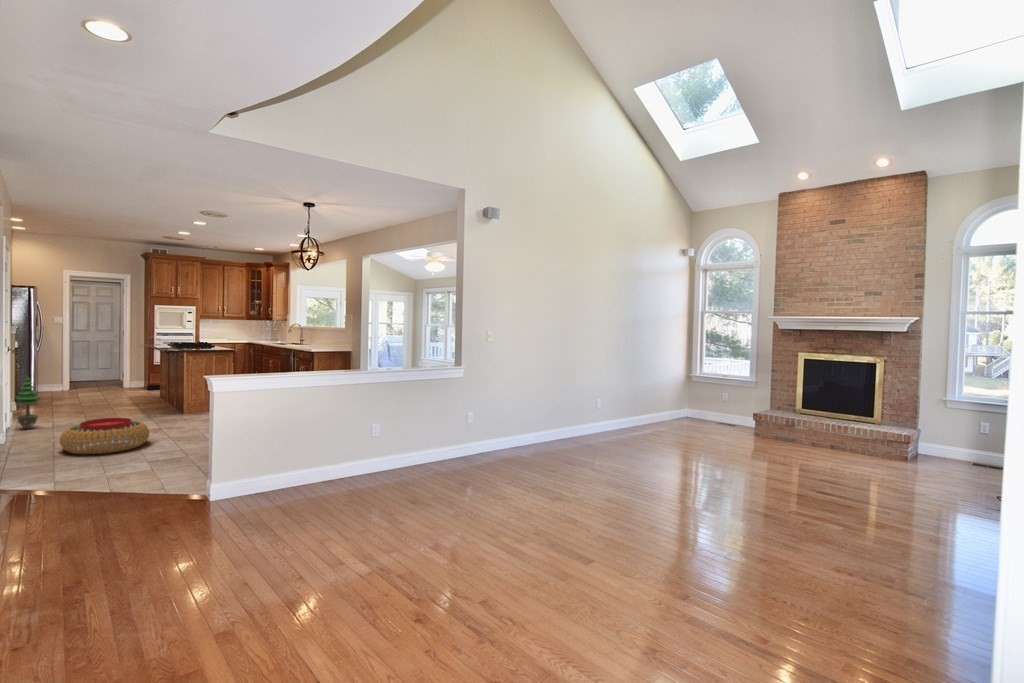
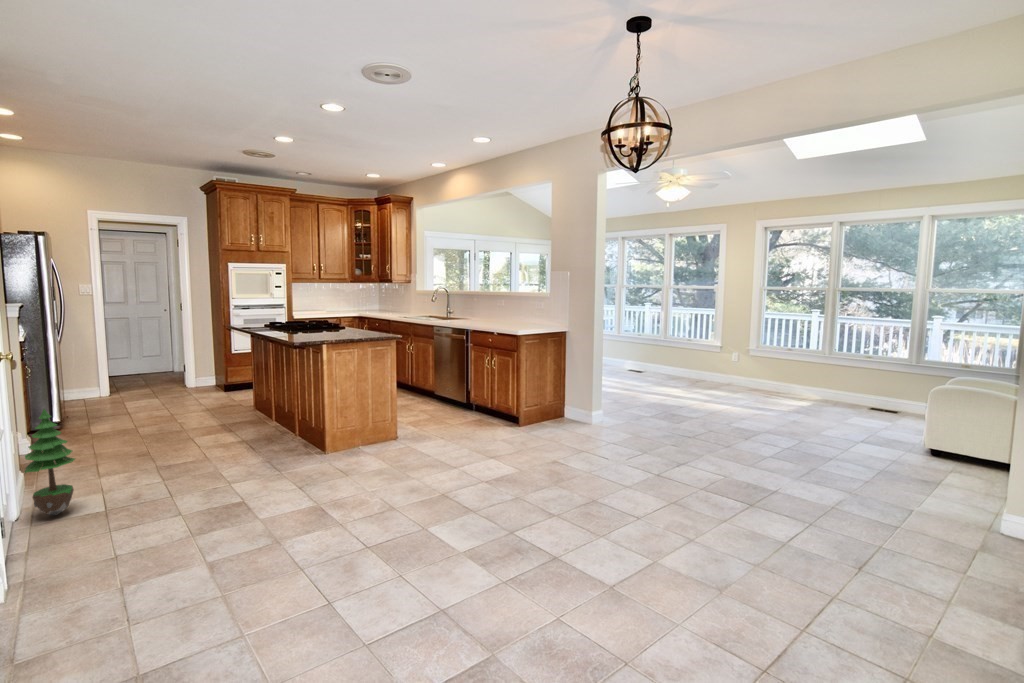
pouf: present [60,418,149,454] -> none [139,514,333,642]

